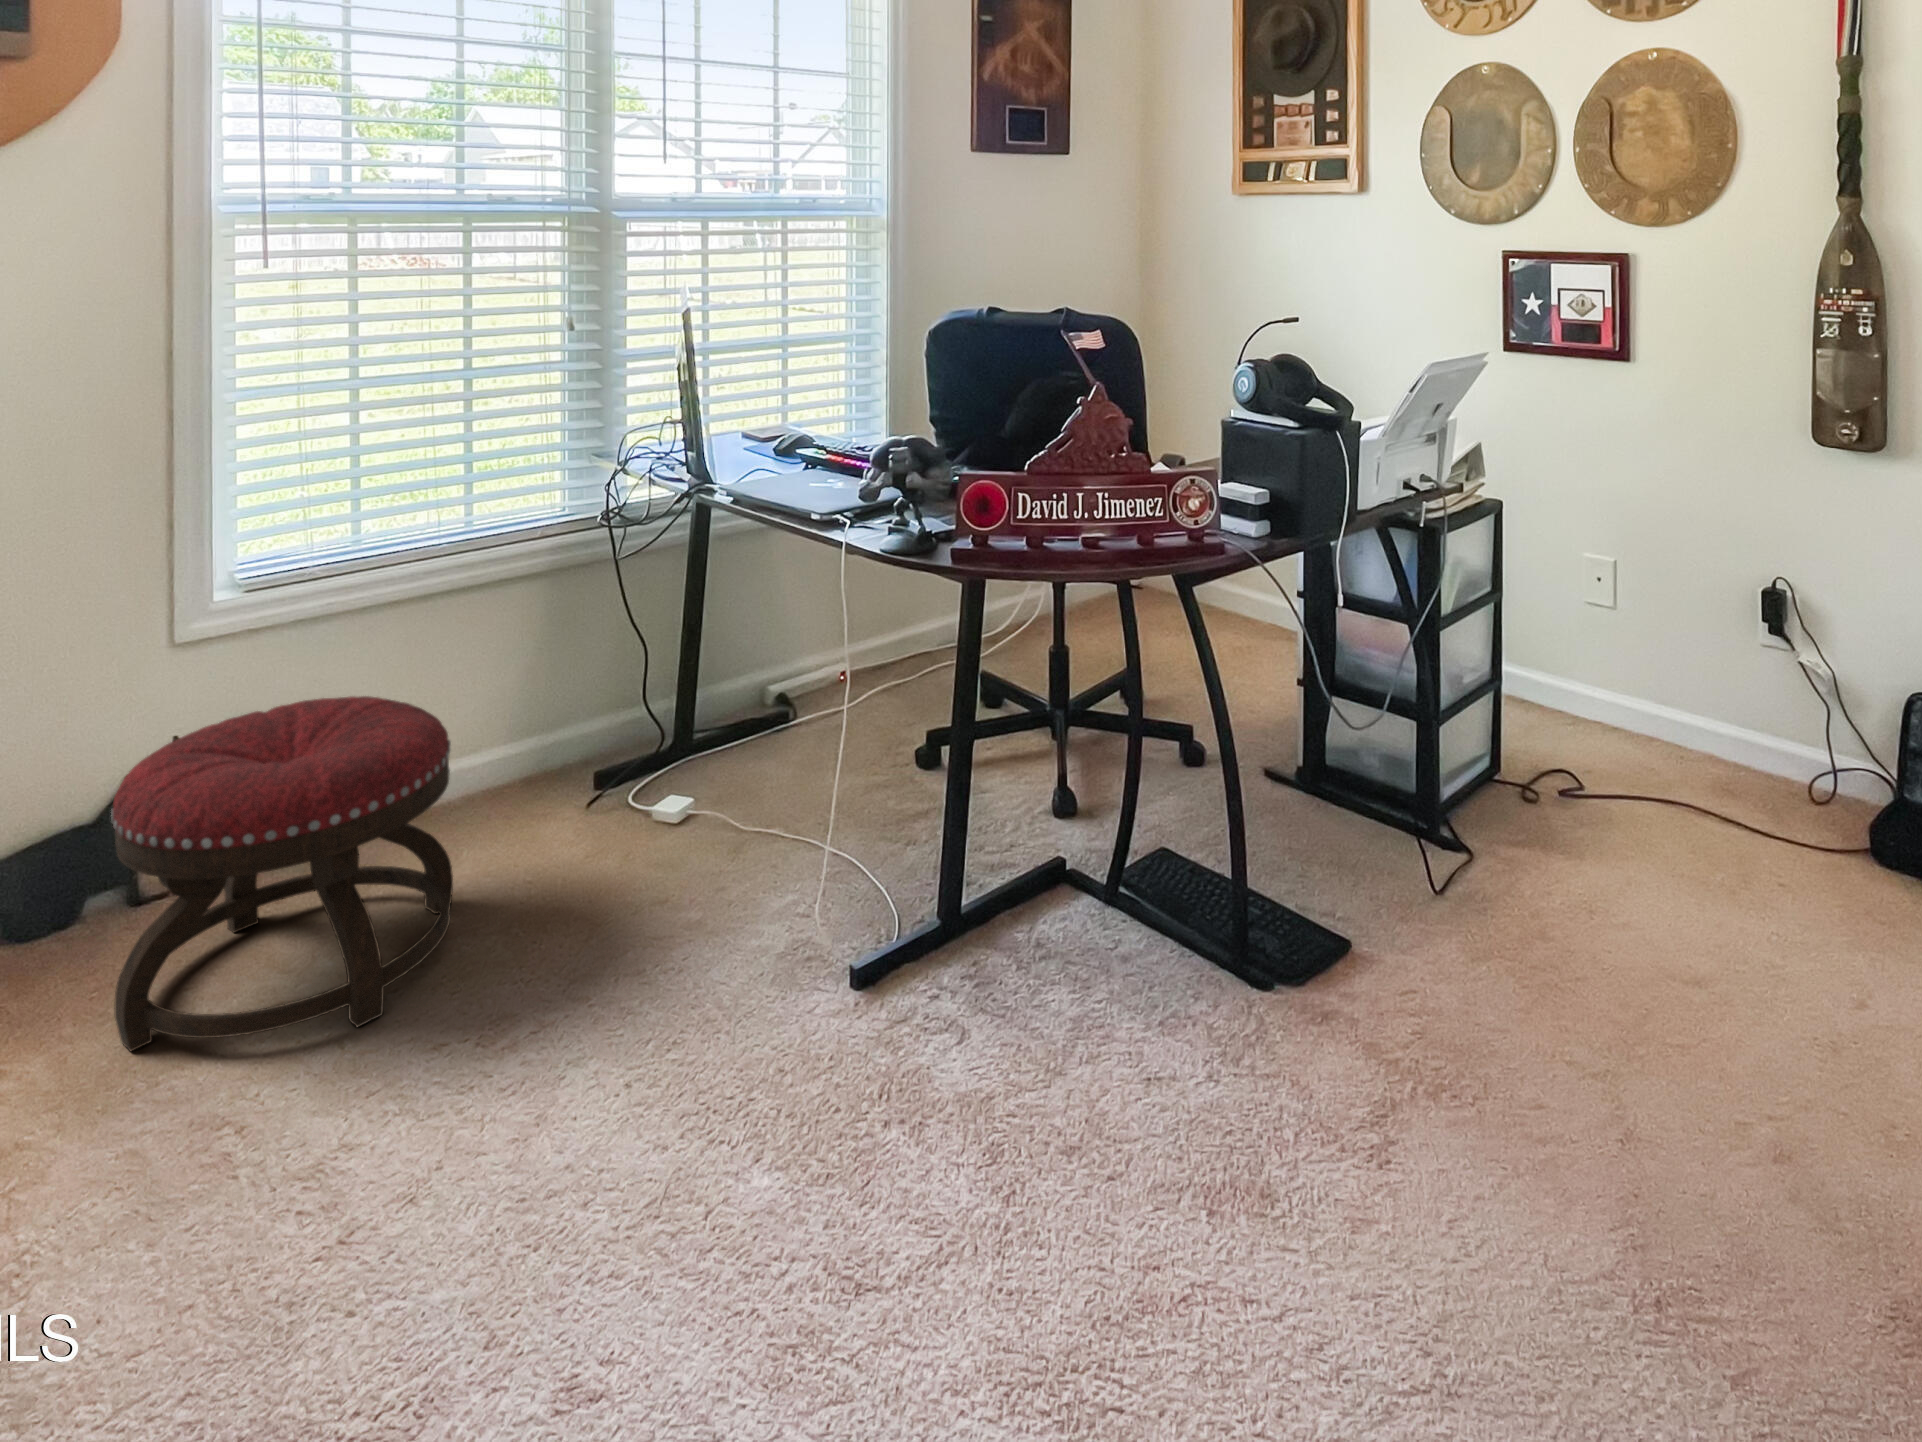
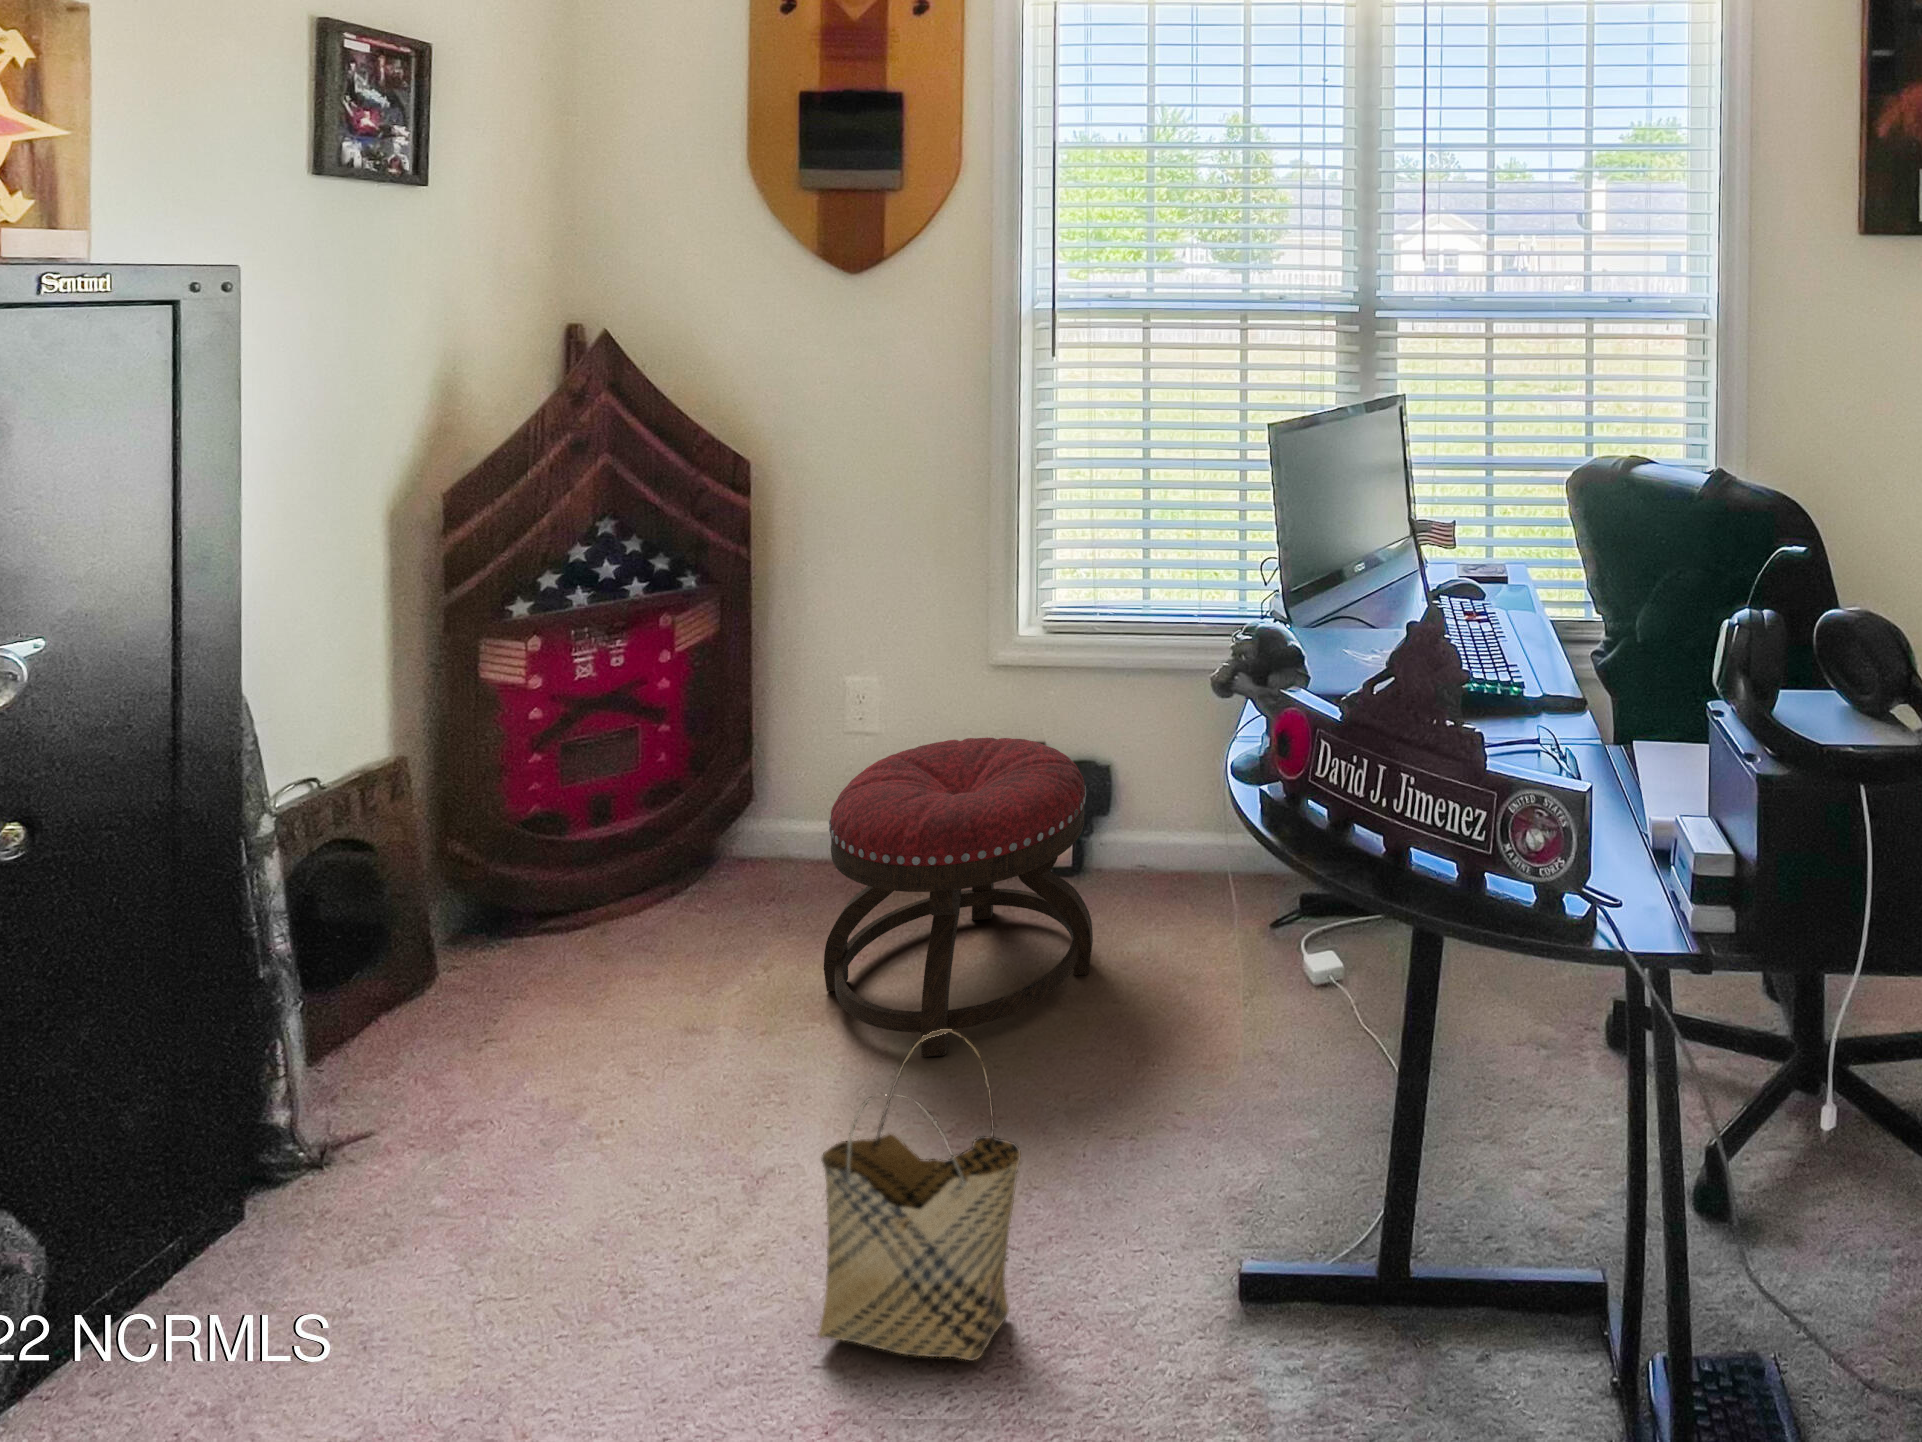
woven basket: none [537,873,728,1181] -> present [818,1029,1021,1361]

